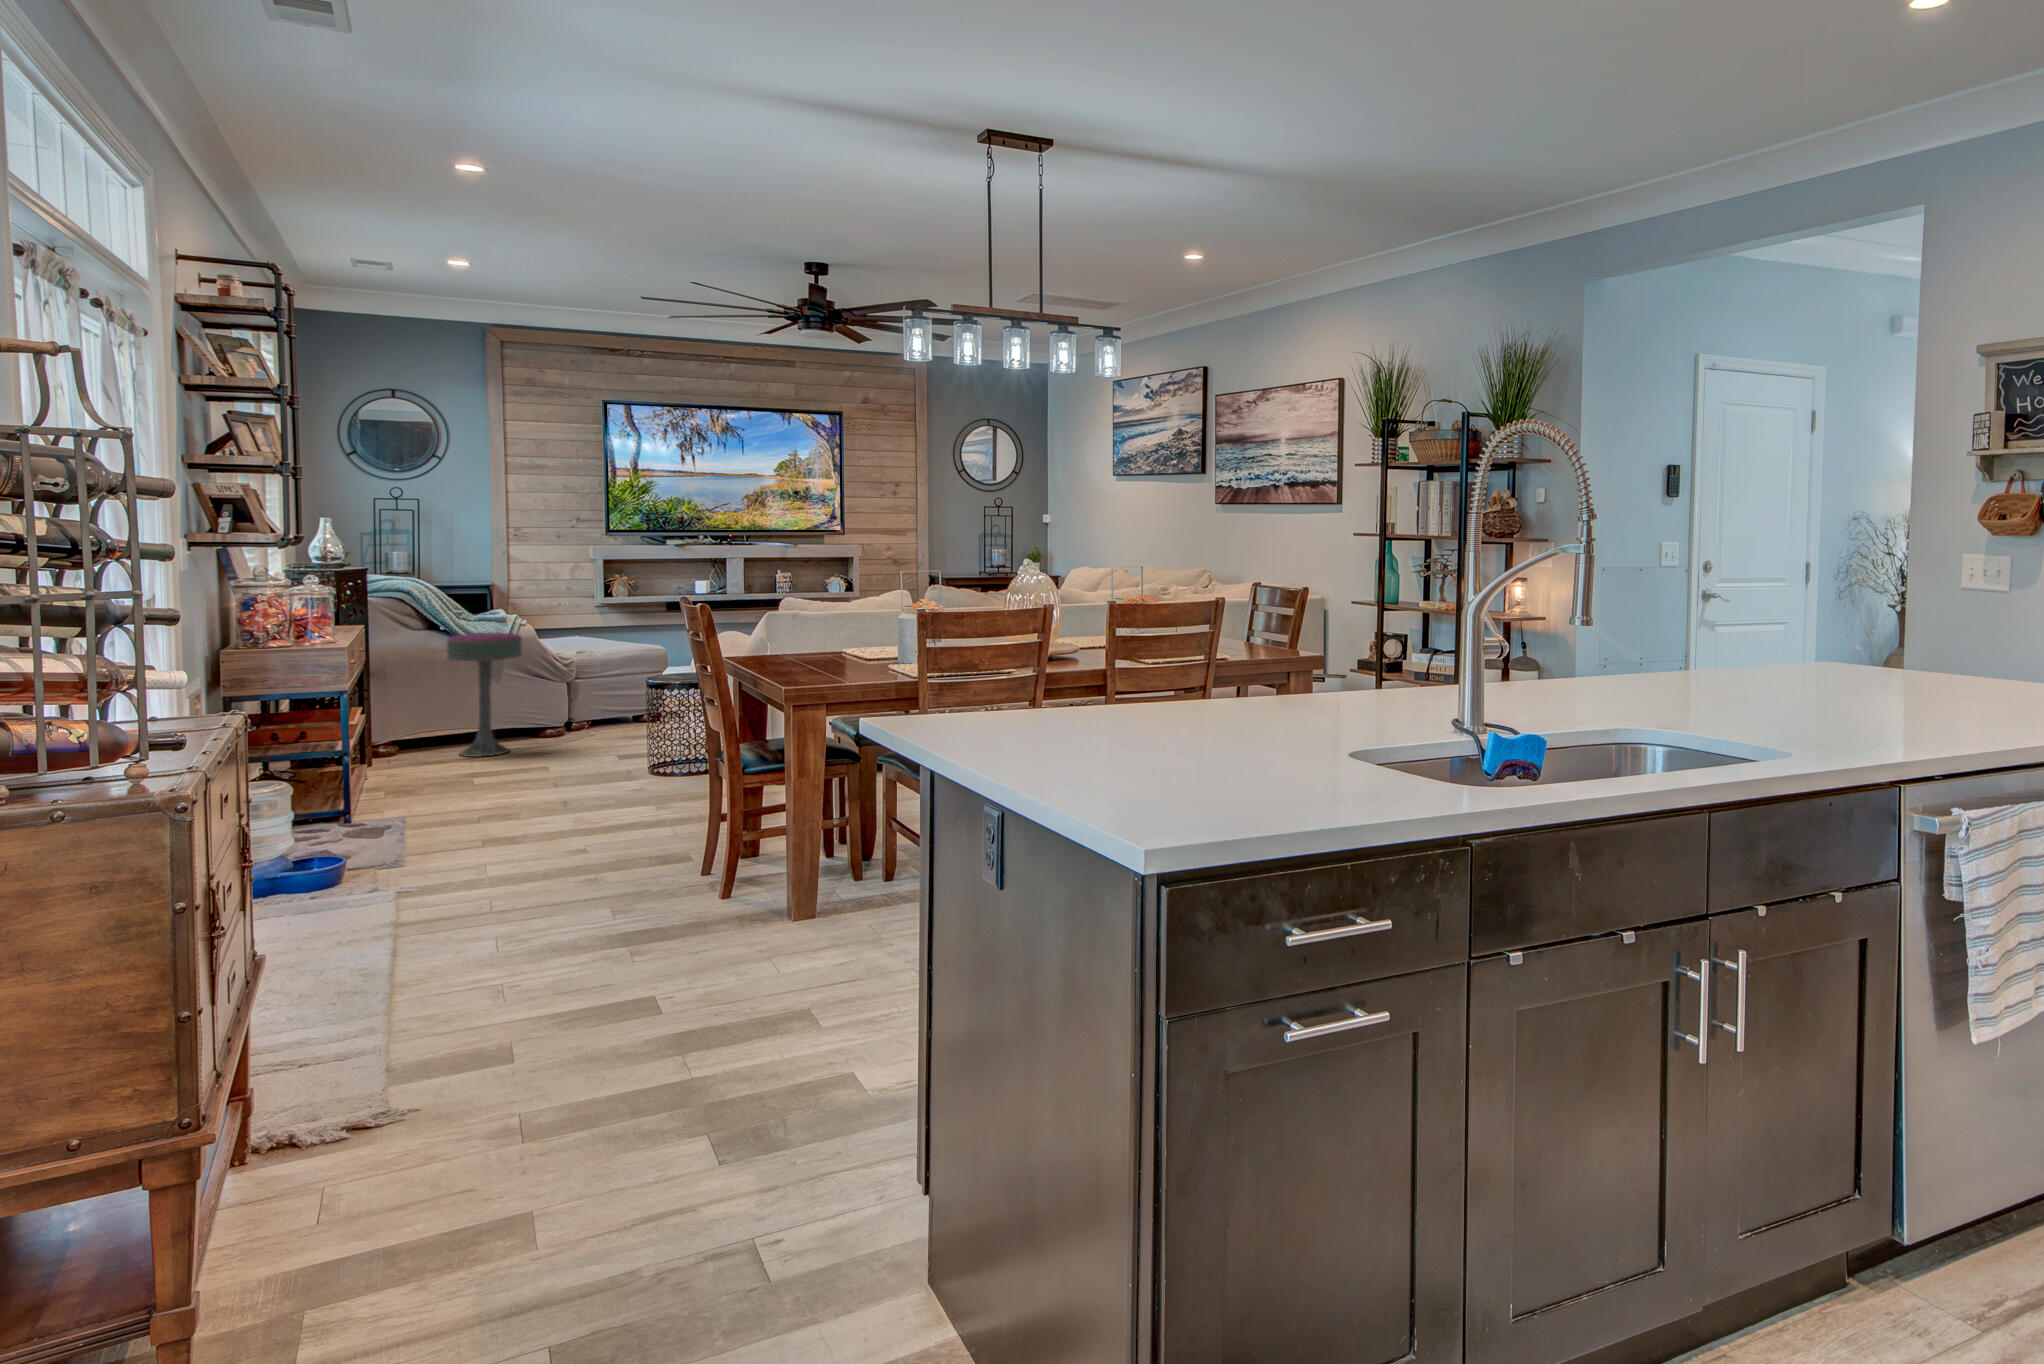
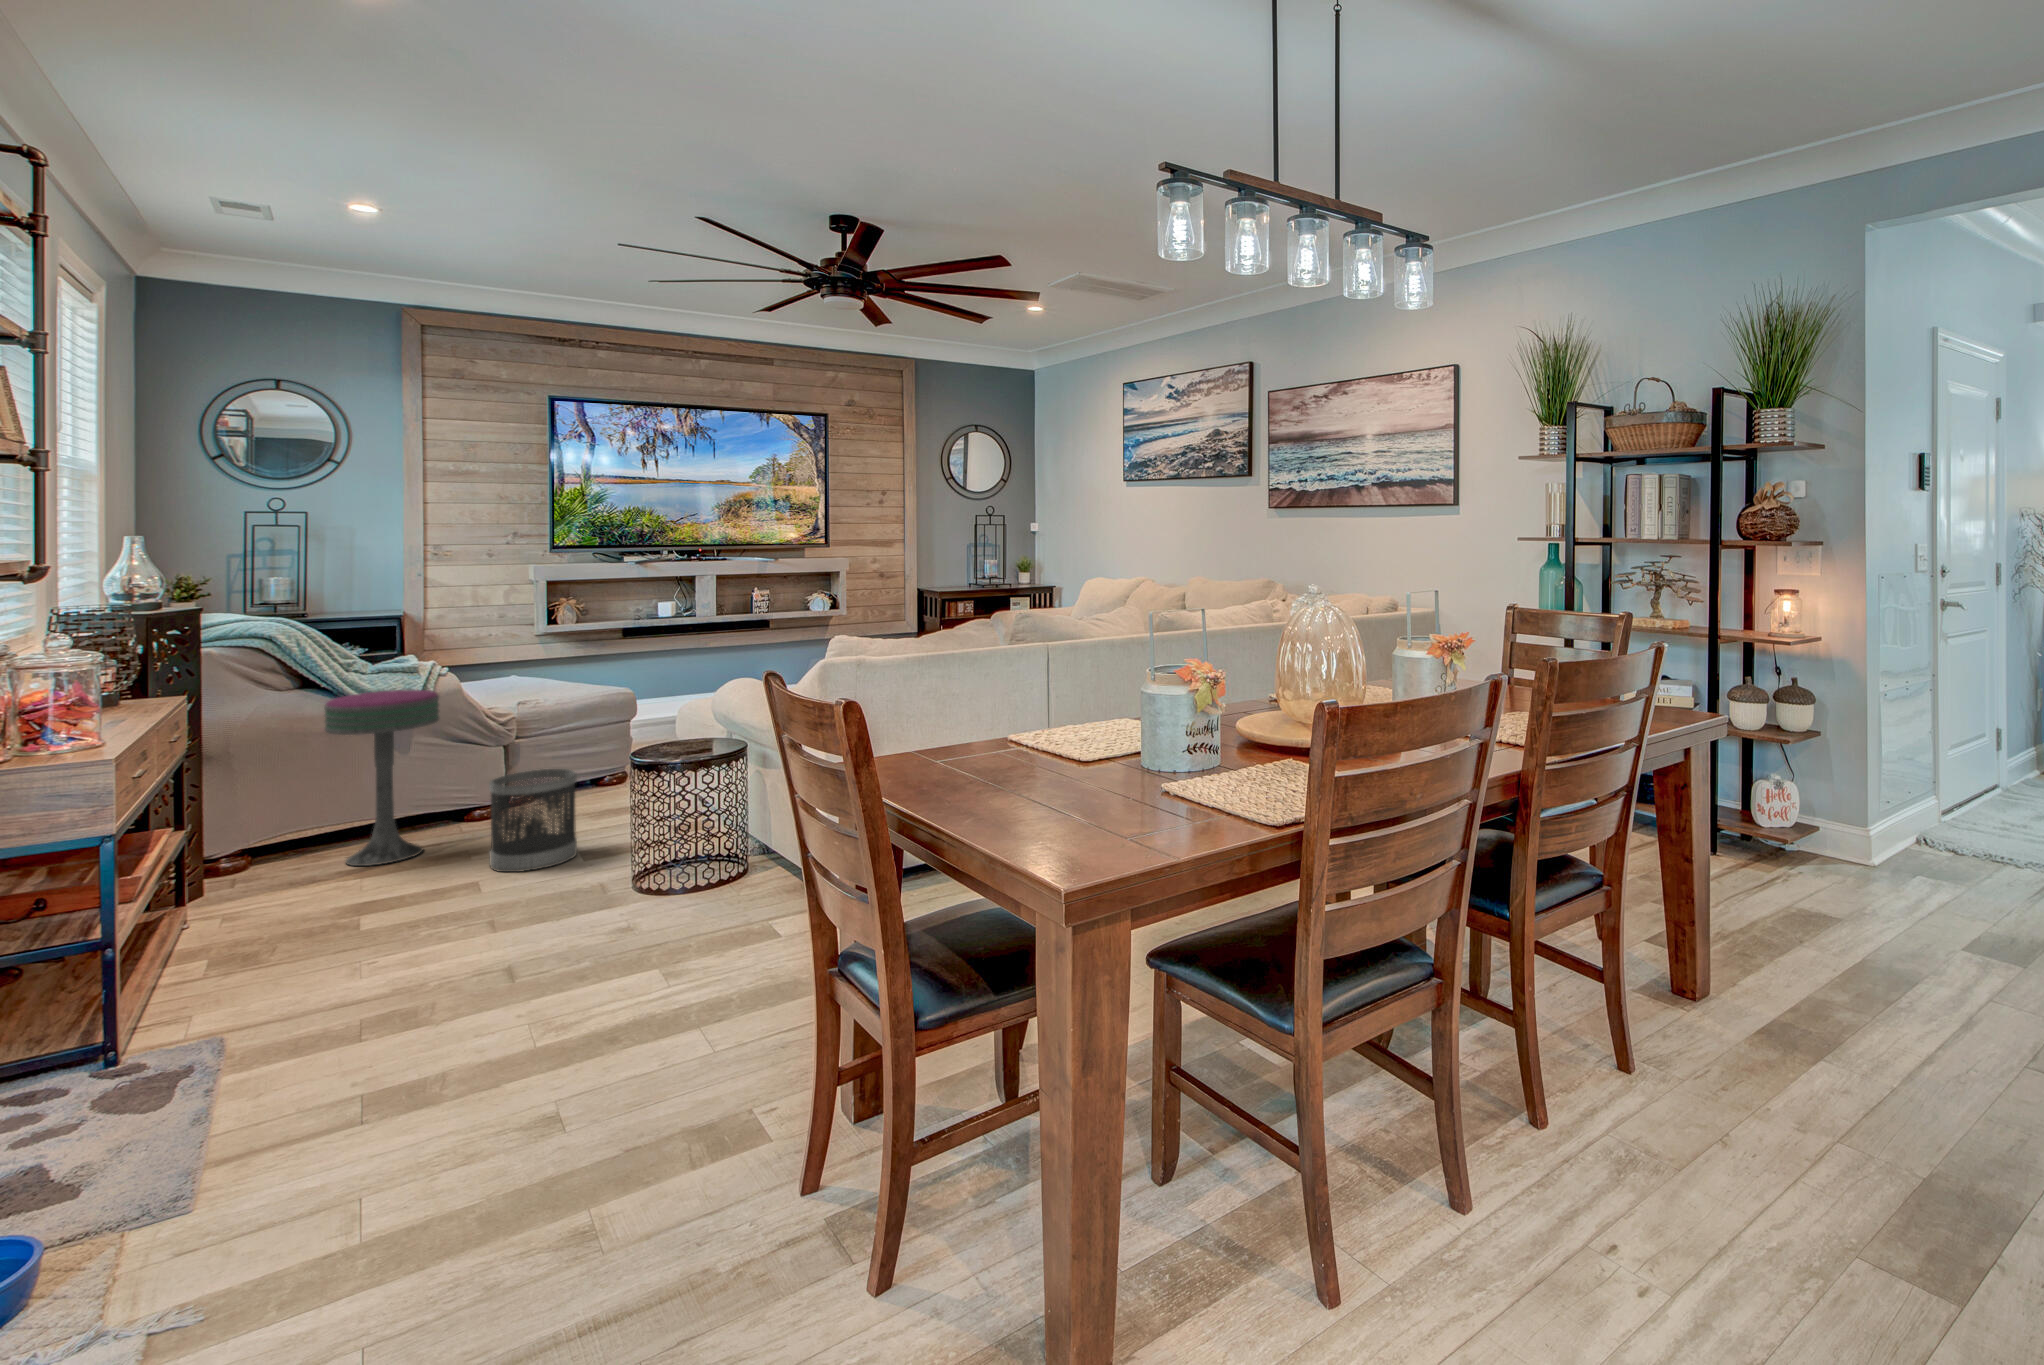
wastebasket: none [555,694,615,764] -> present [489,769,577,872]

